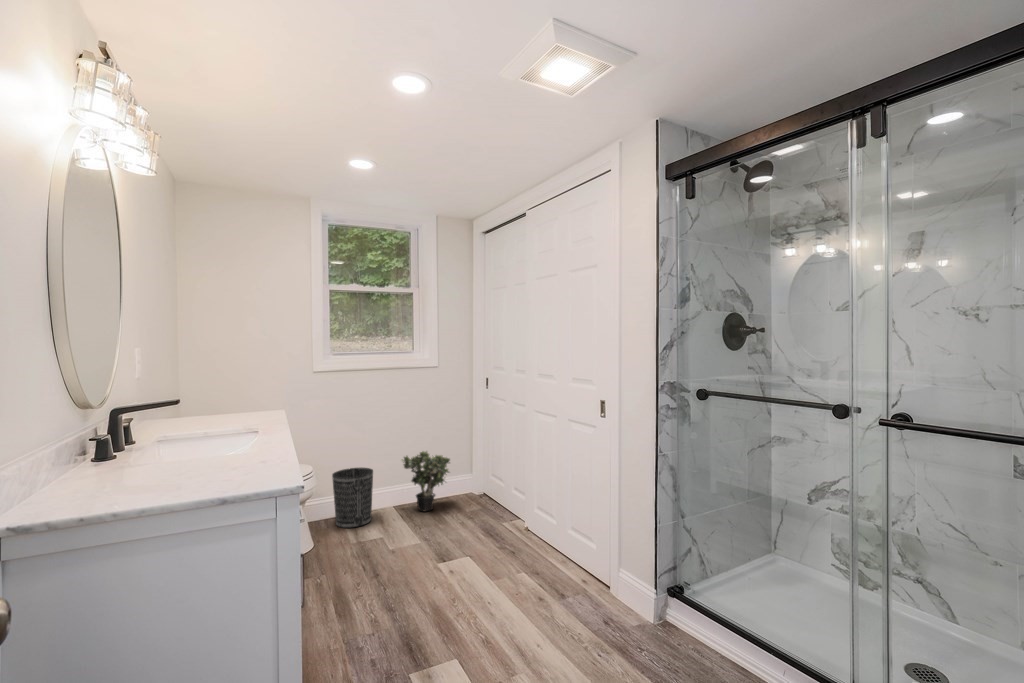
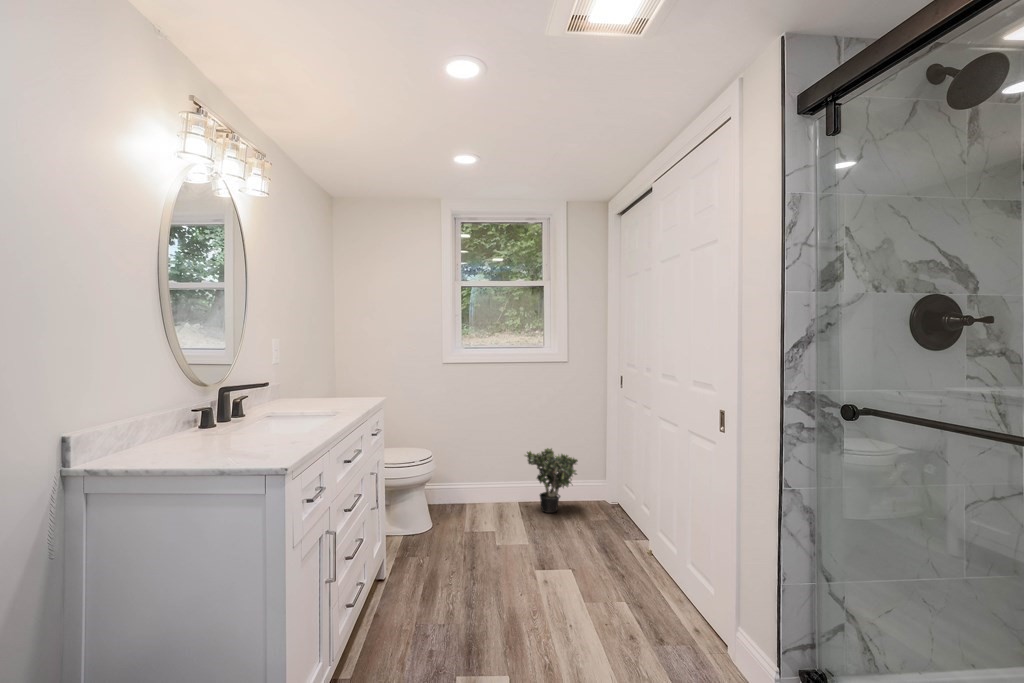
wastebasket: present [332,468,373,528] -> none [456,457,495,517]

